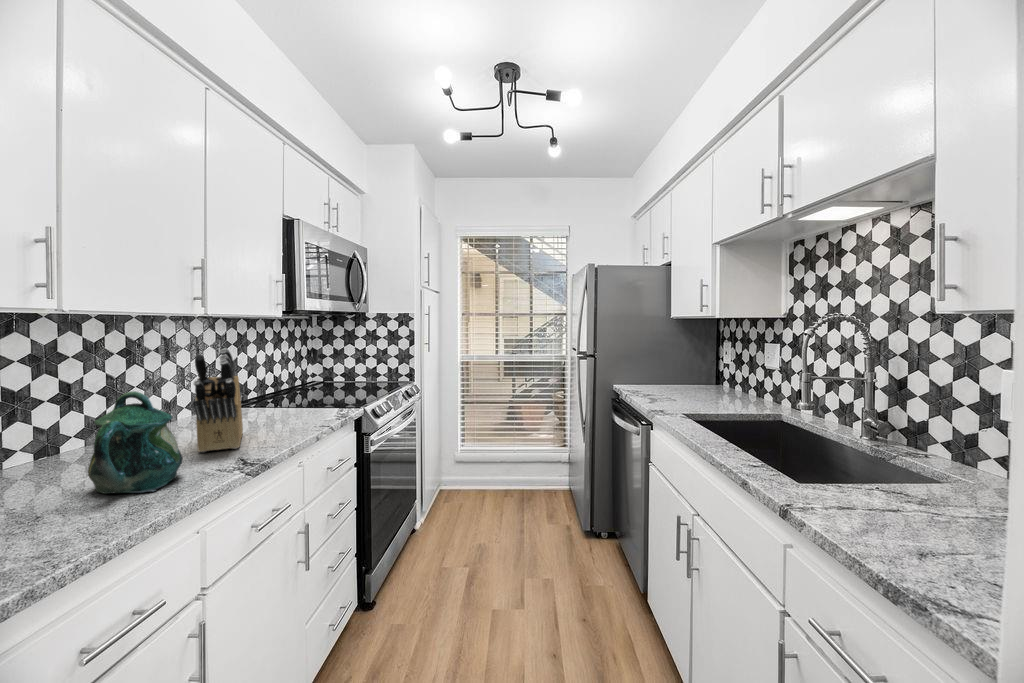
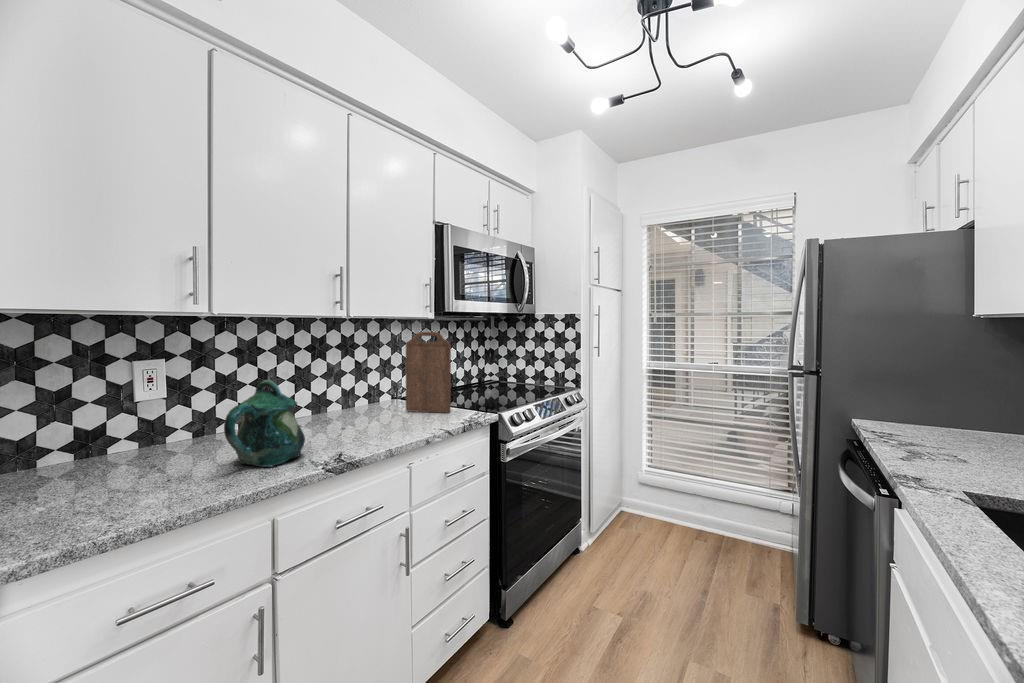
cutting board: none [250,331,307,419] -> present [406,332,451,413]
knife block: present [193,348,243,452] -> none [326,346,387,437]

